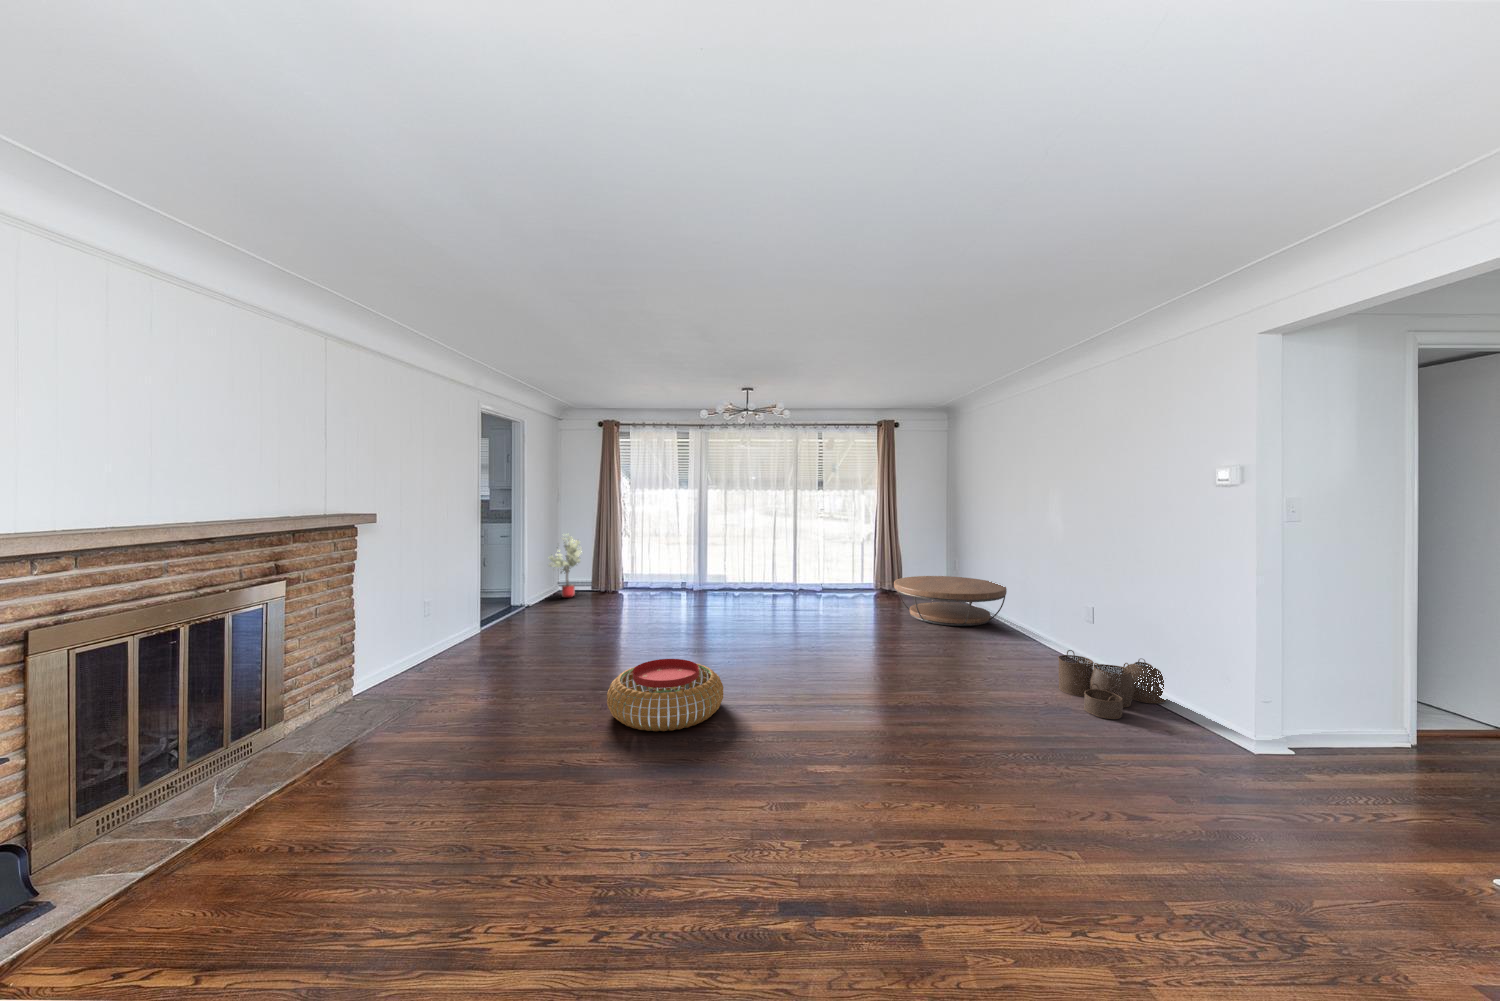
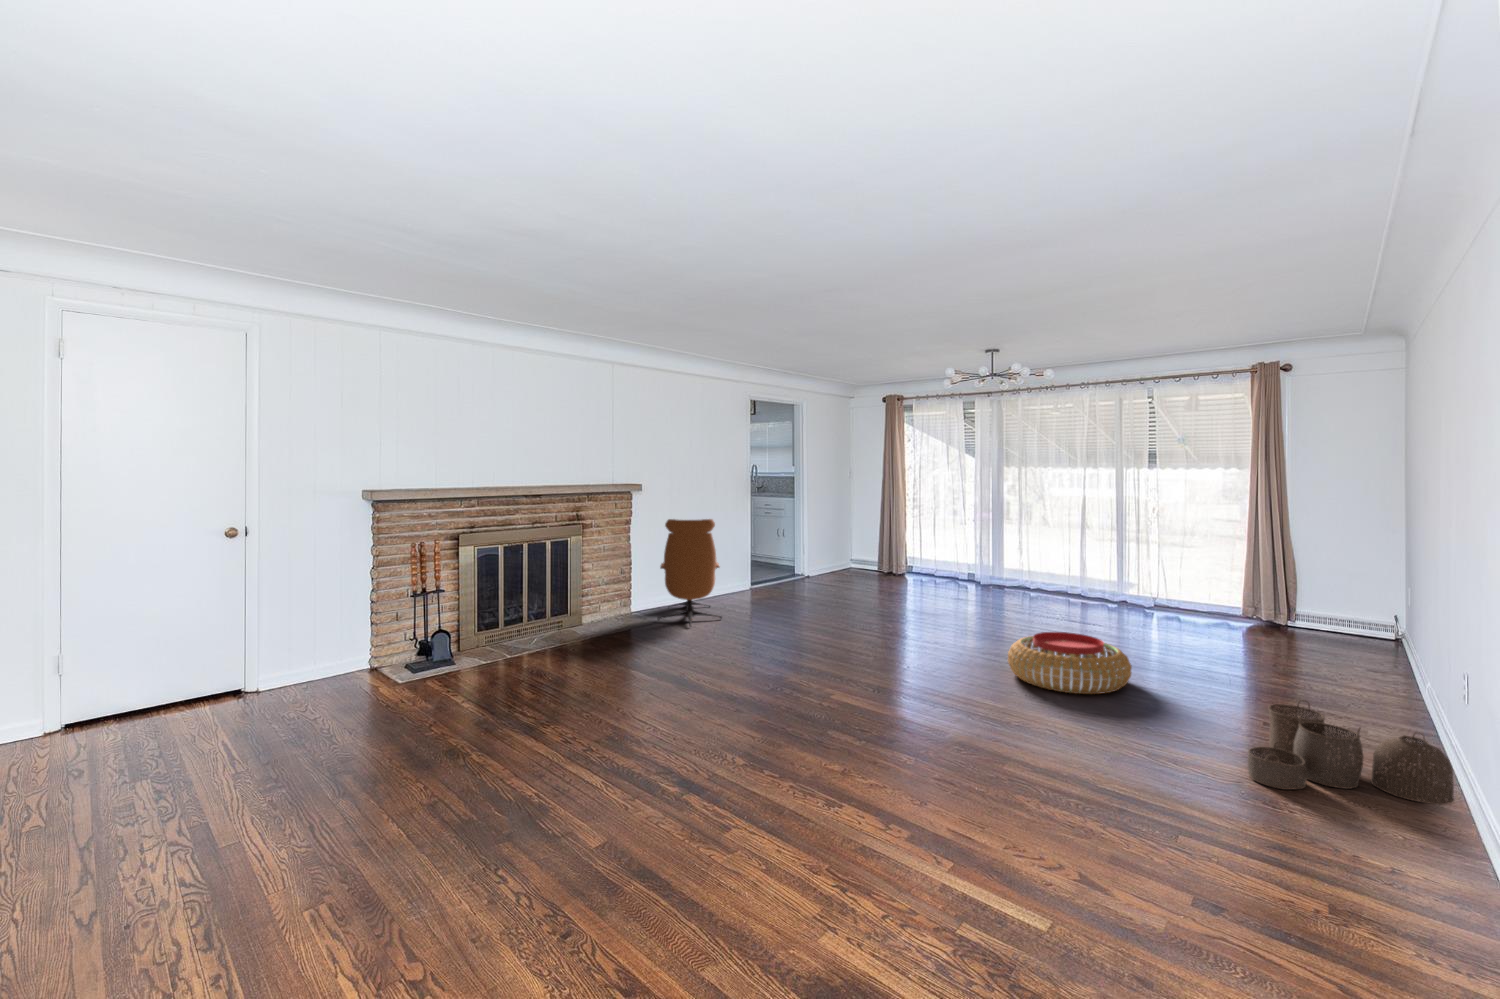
potted tree: present [549,534,582,598] -> none [829,511,869,576]
lounge chair: none [406,555,512,697] -> present [658,519,722,626]
coffee table: present [894,576,1007,626] -> none [1203,595,1410,676]
pouf: present [607,659,723,731] -> present [1008,632,1132,694]

